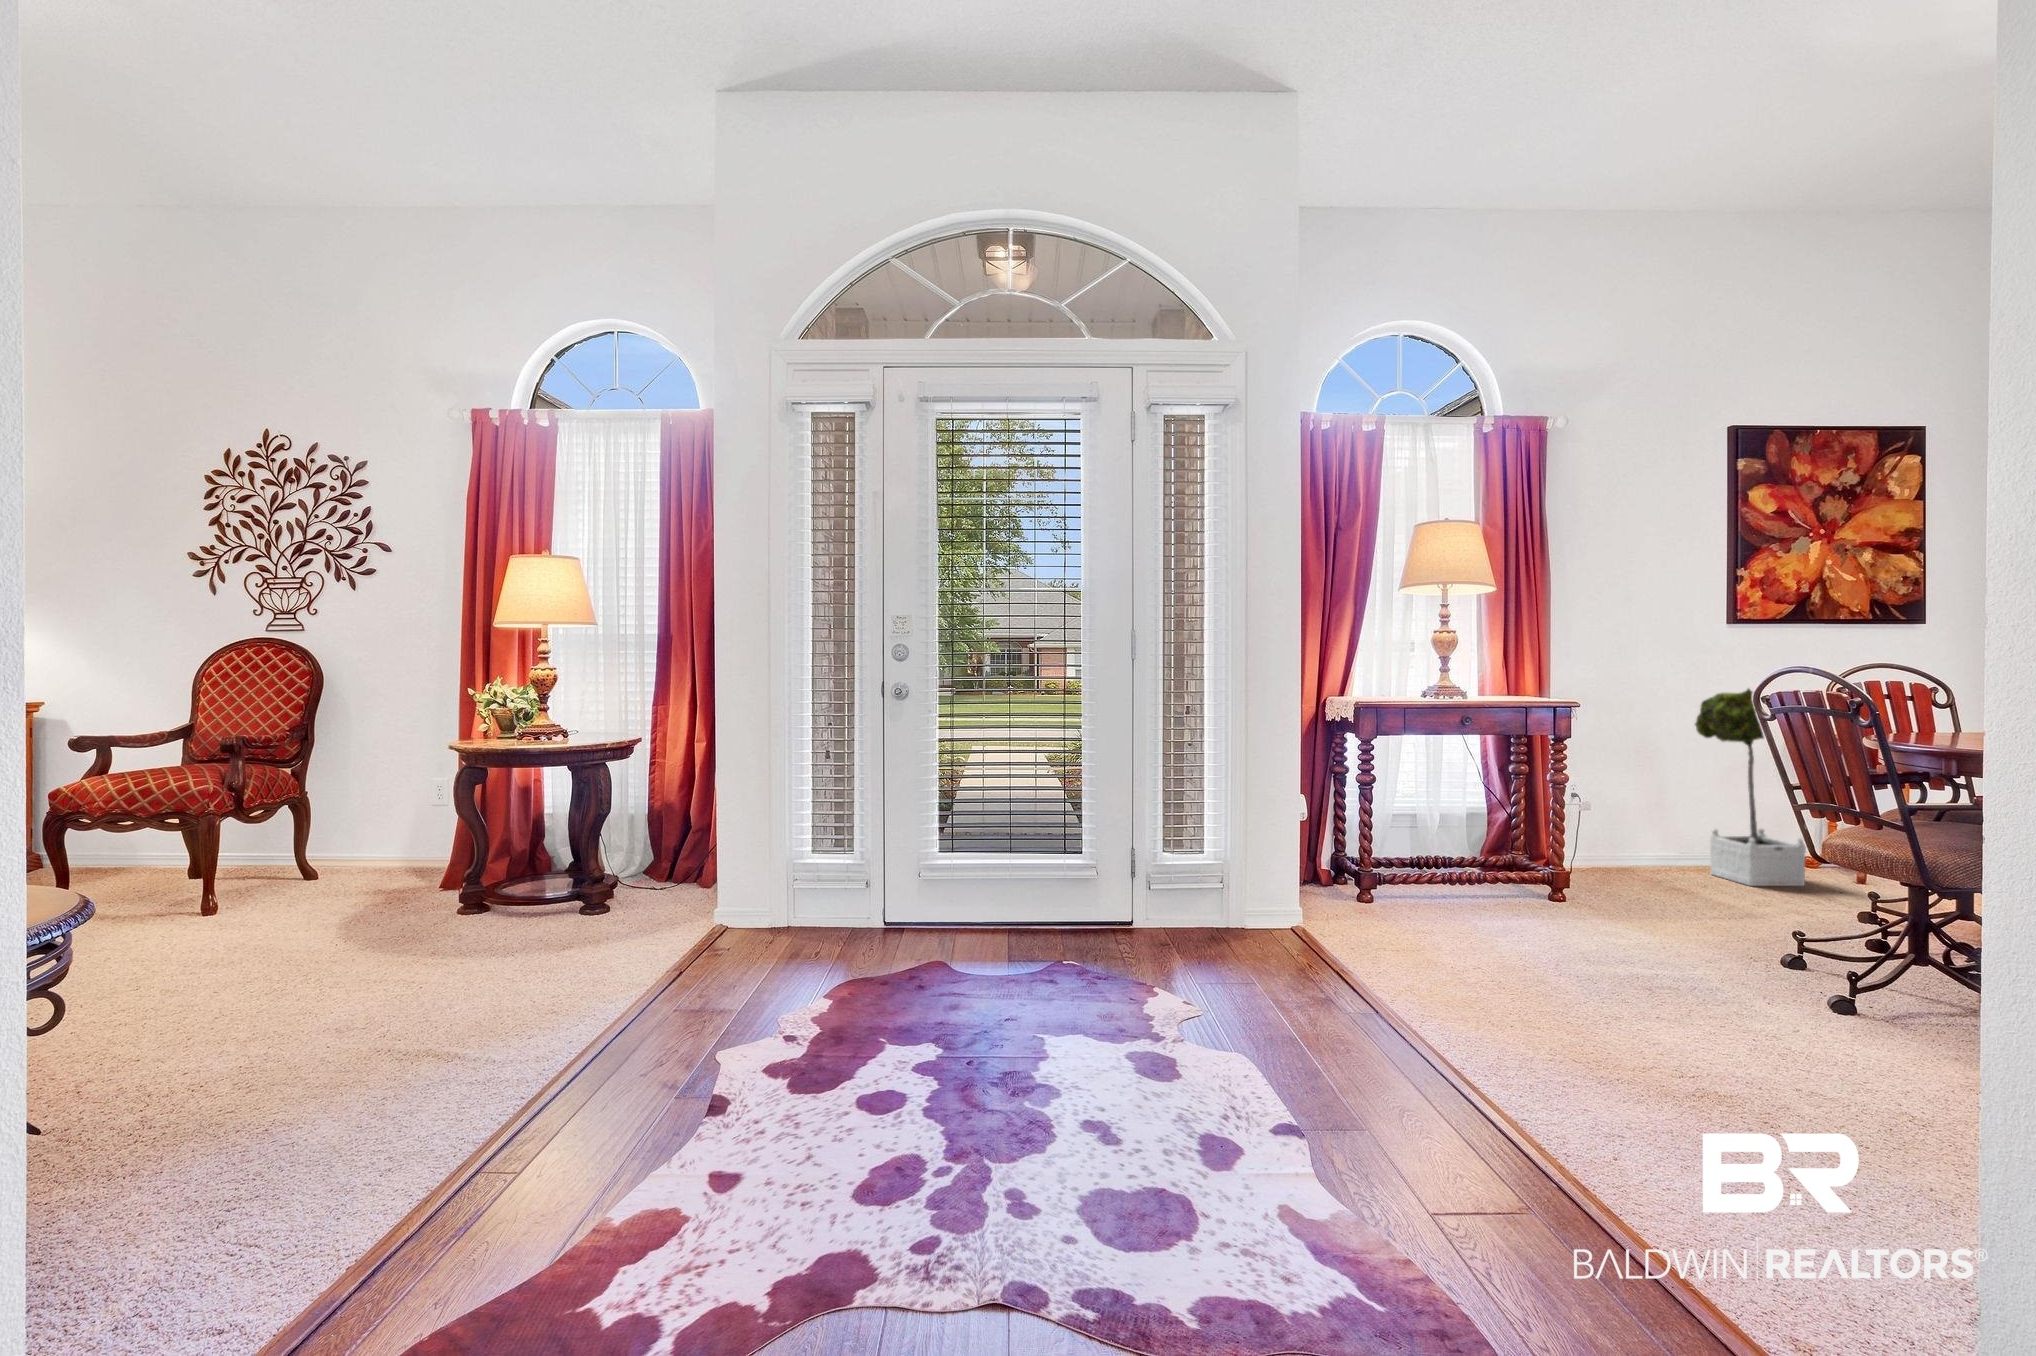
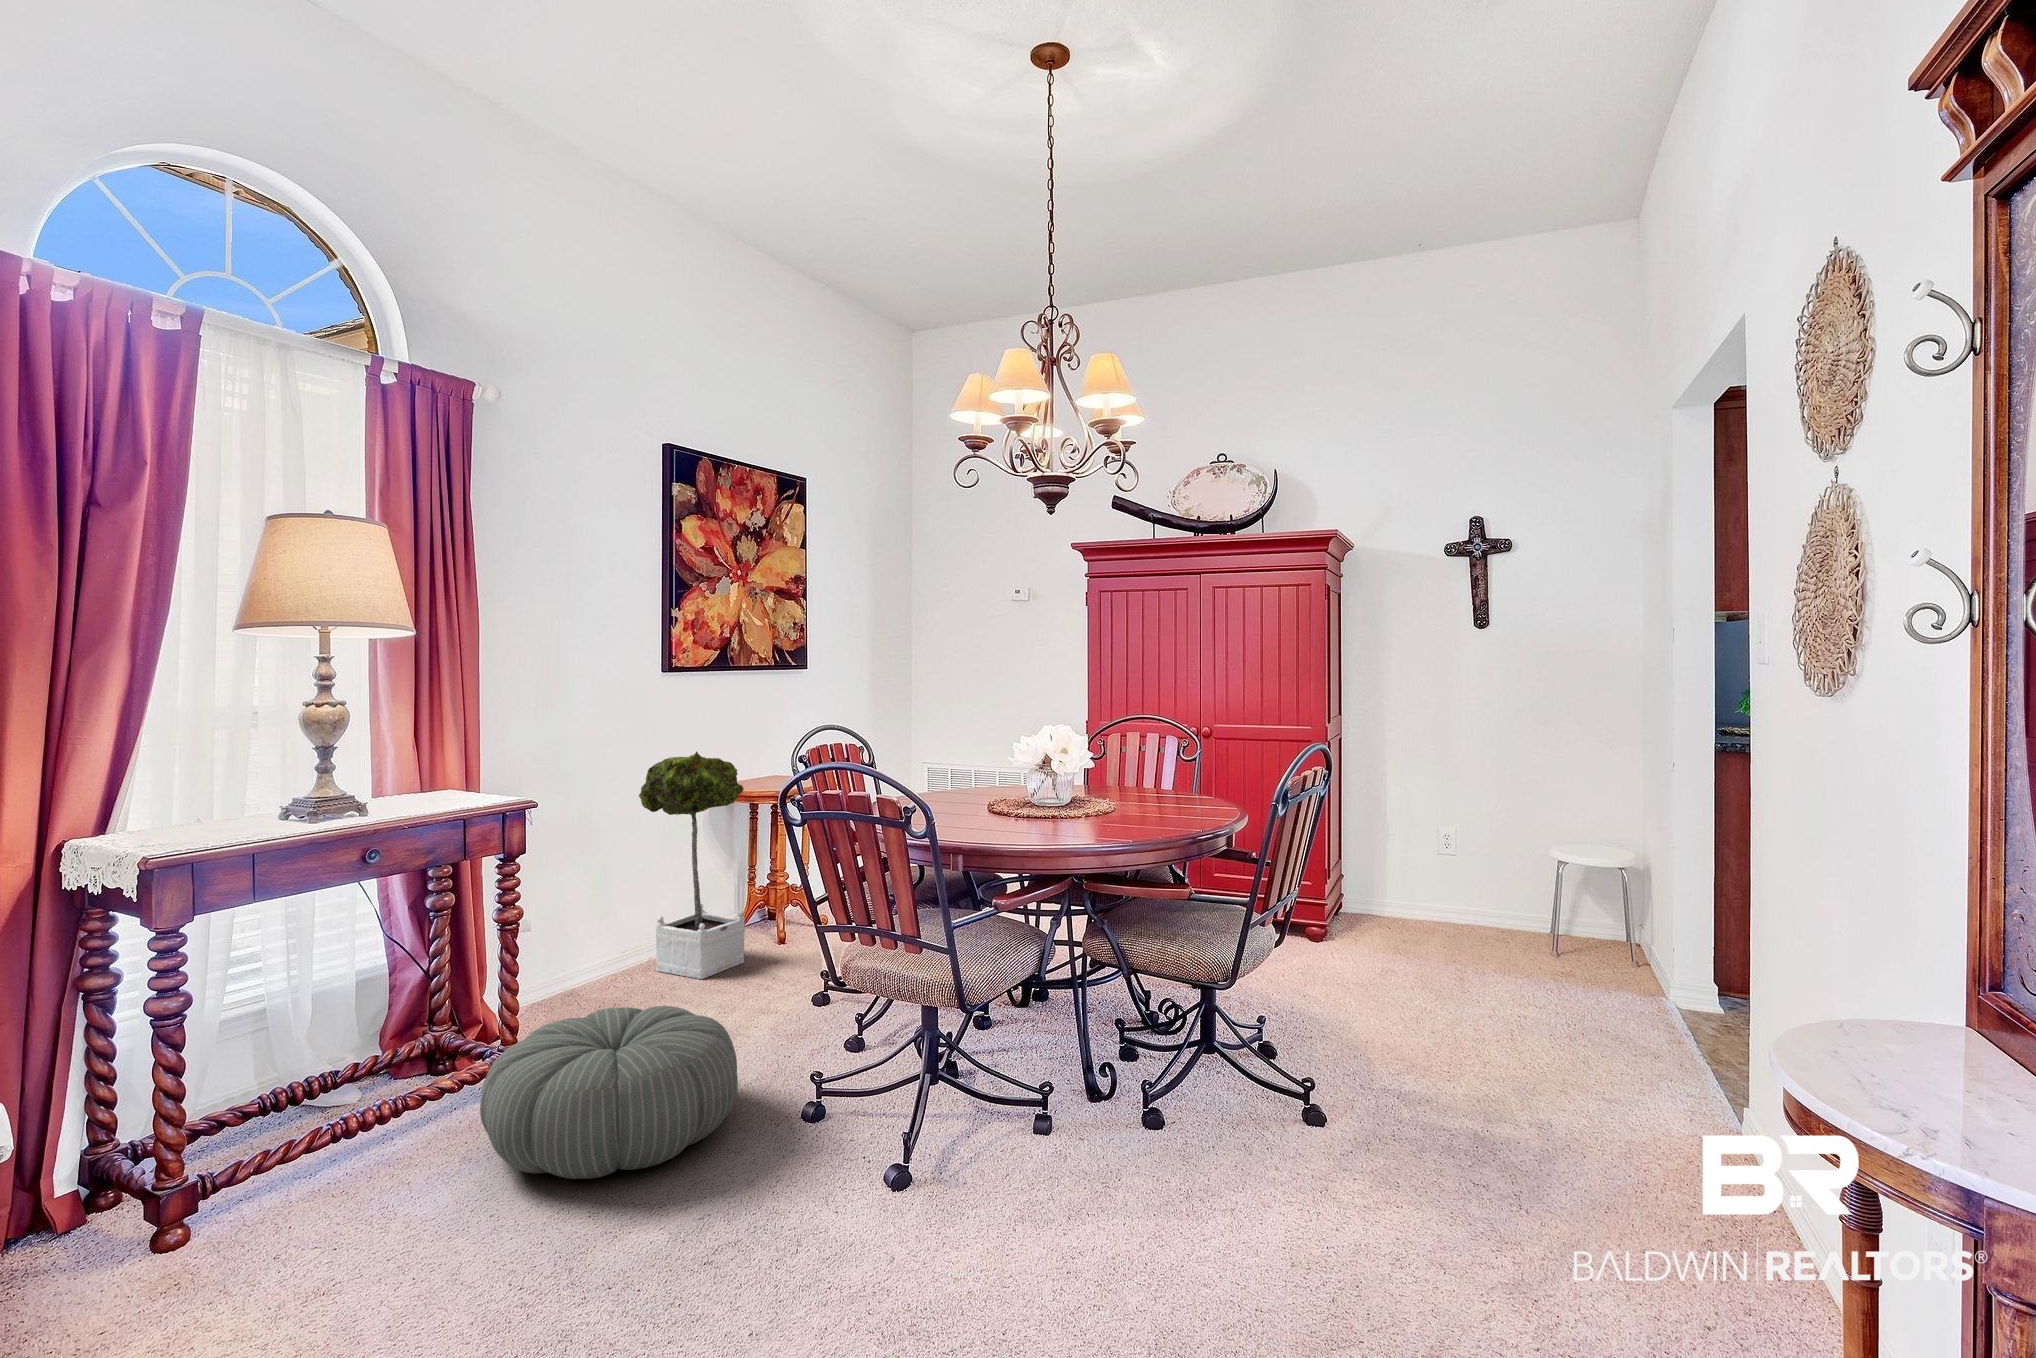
pouf: none [1523,850,1725,948] -> present [480,1006,738,1179]

